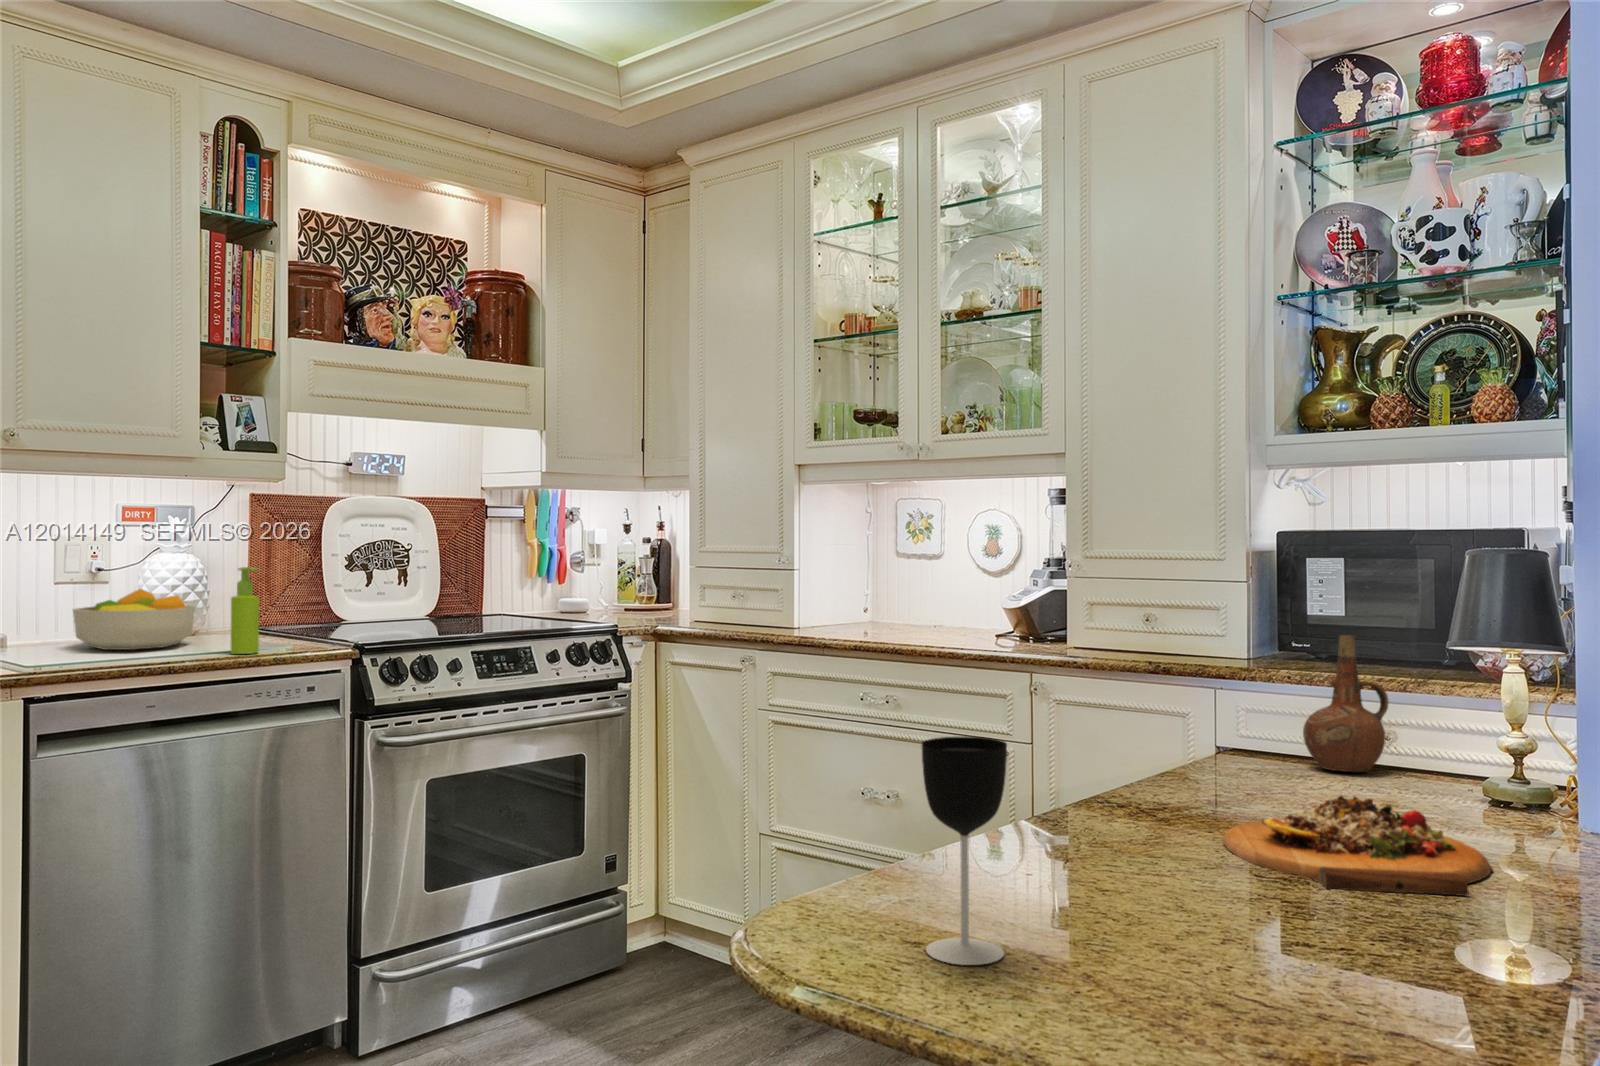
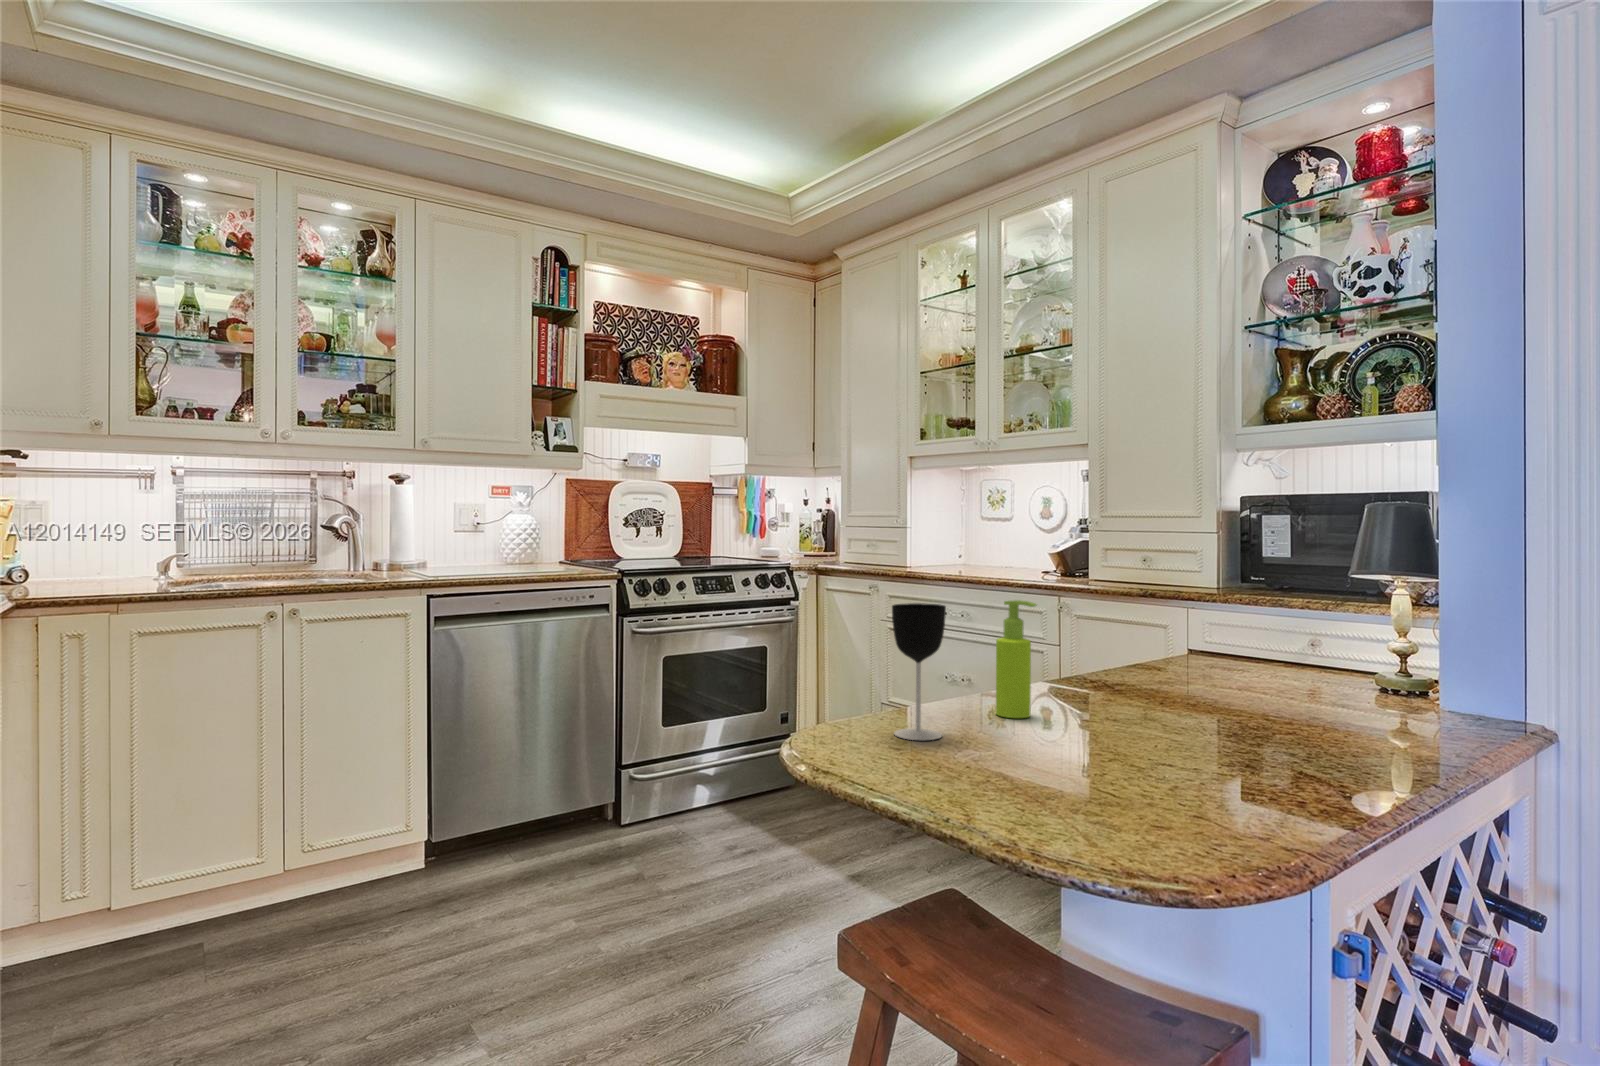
soap dispenser: present [231,567,259,654] -> present [996,600,1037,718]
fruit bowl: present [73,589,195,650] -> none [463,535,531,570]
ceramic pitcher: present [1303,635,1389,772] -> none [1240,567,1305,665]
cutting board: present [1223,796,1492,896] -> none [1139,666,1329,730]

